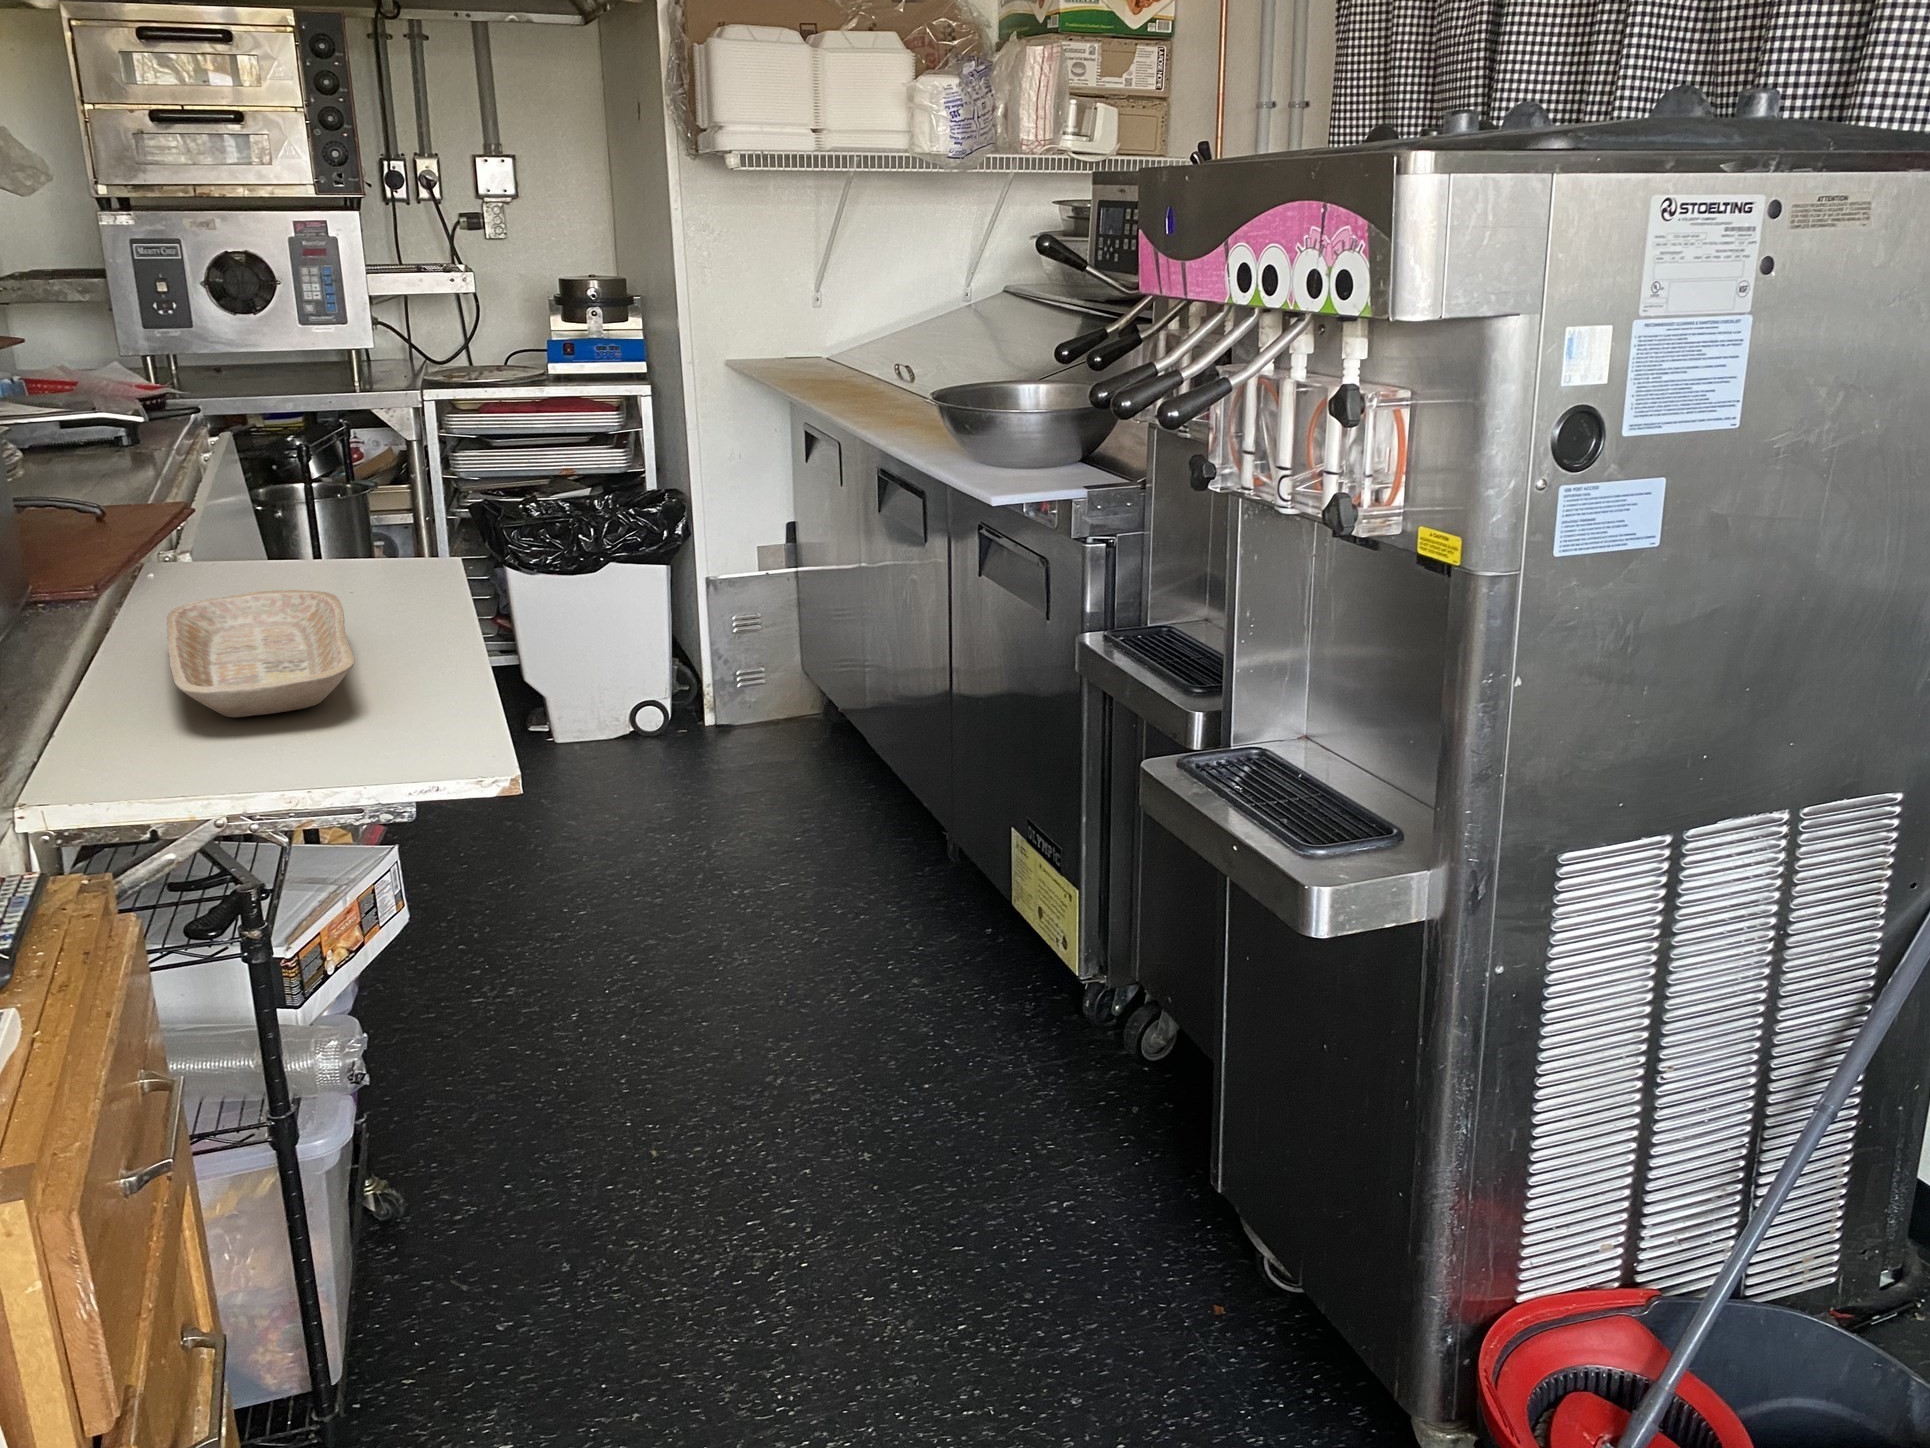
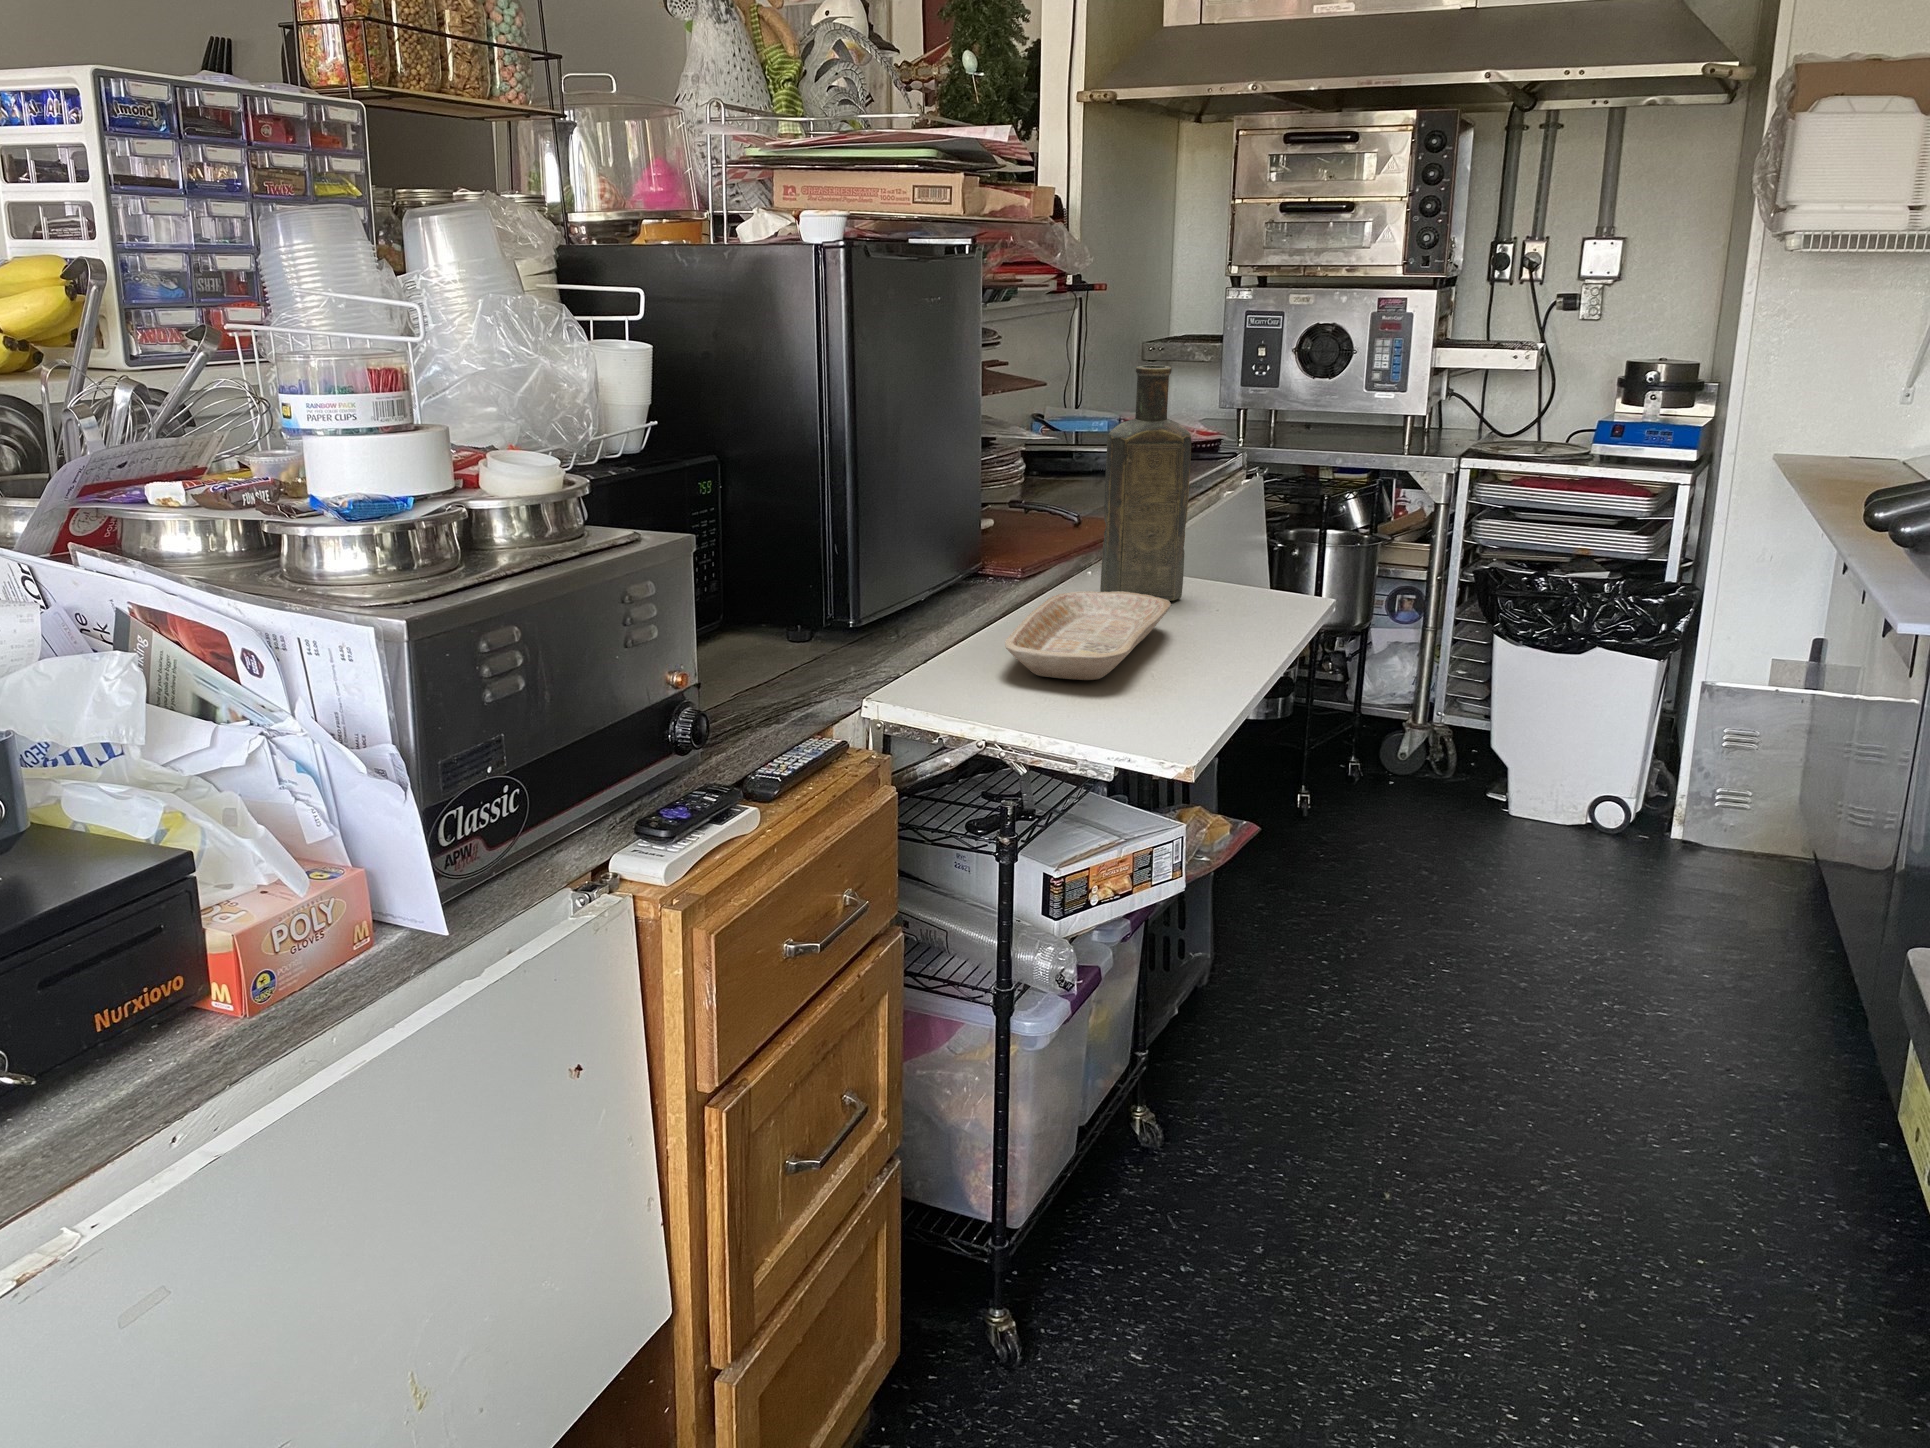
bottle: none [171,306,306,606] -> present [1100,365,1191,601]

